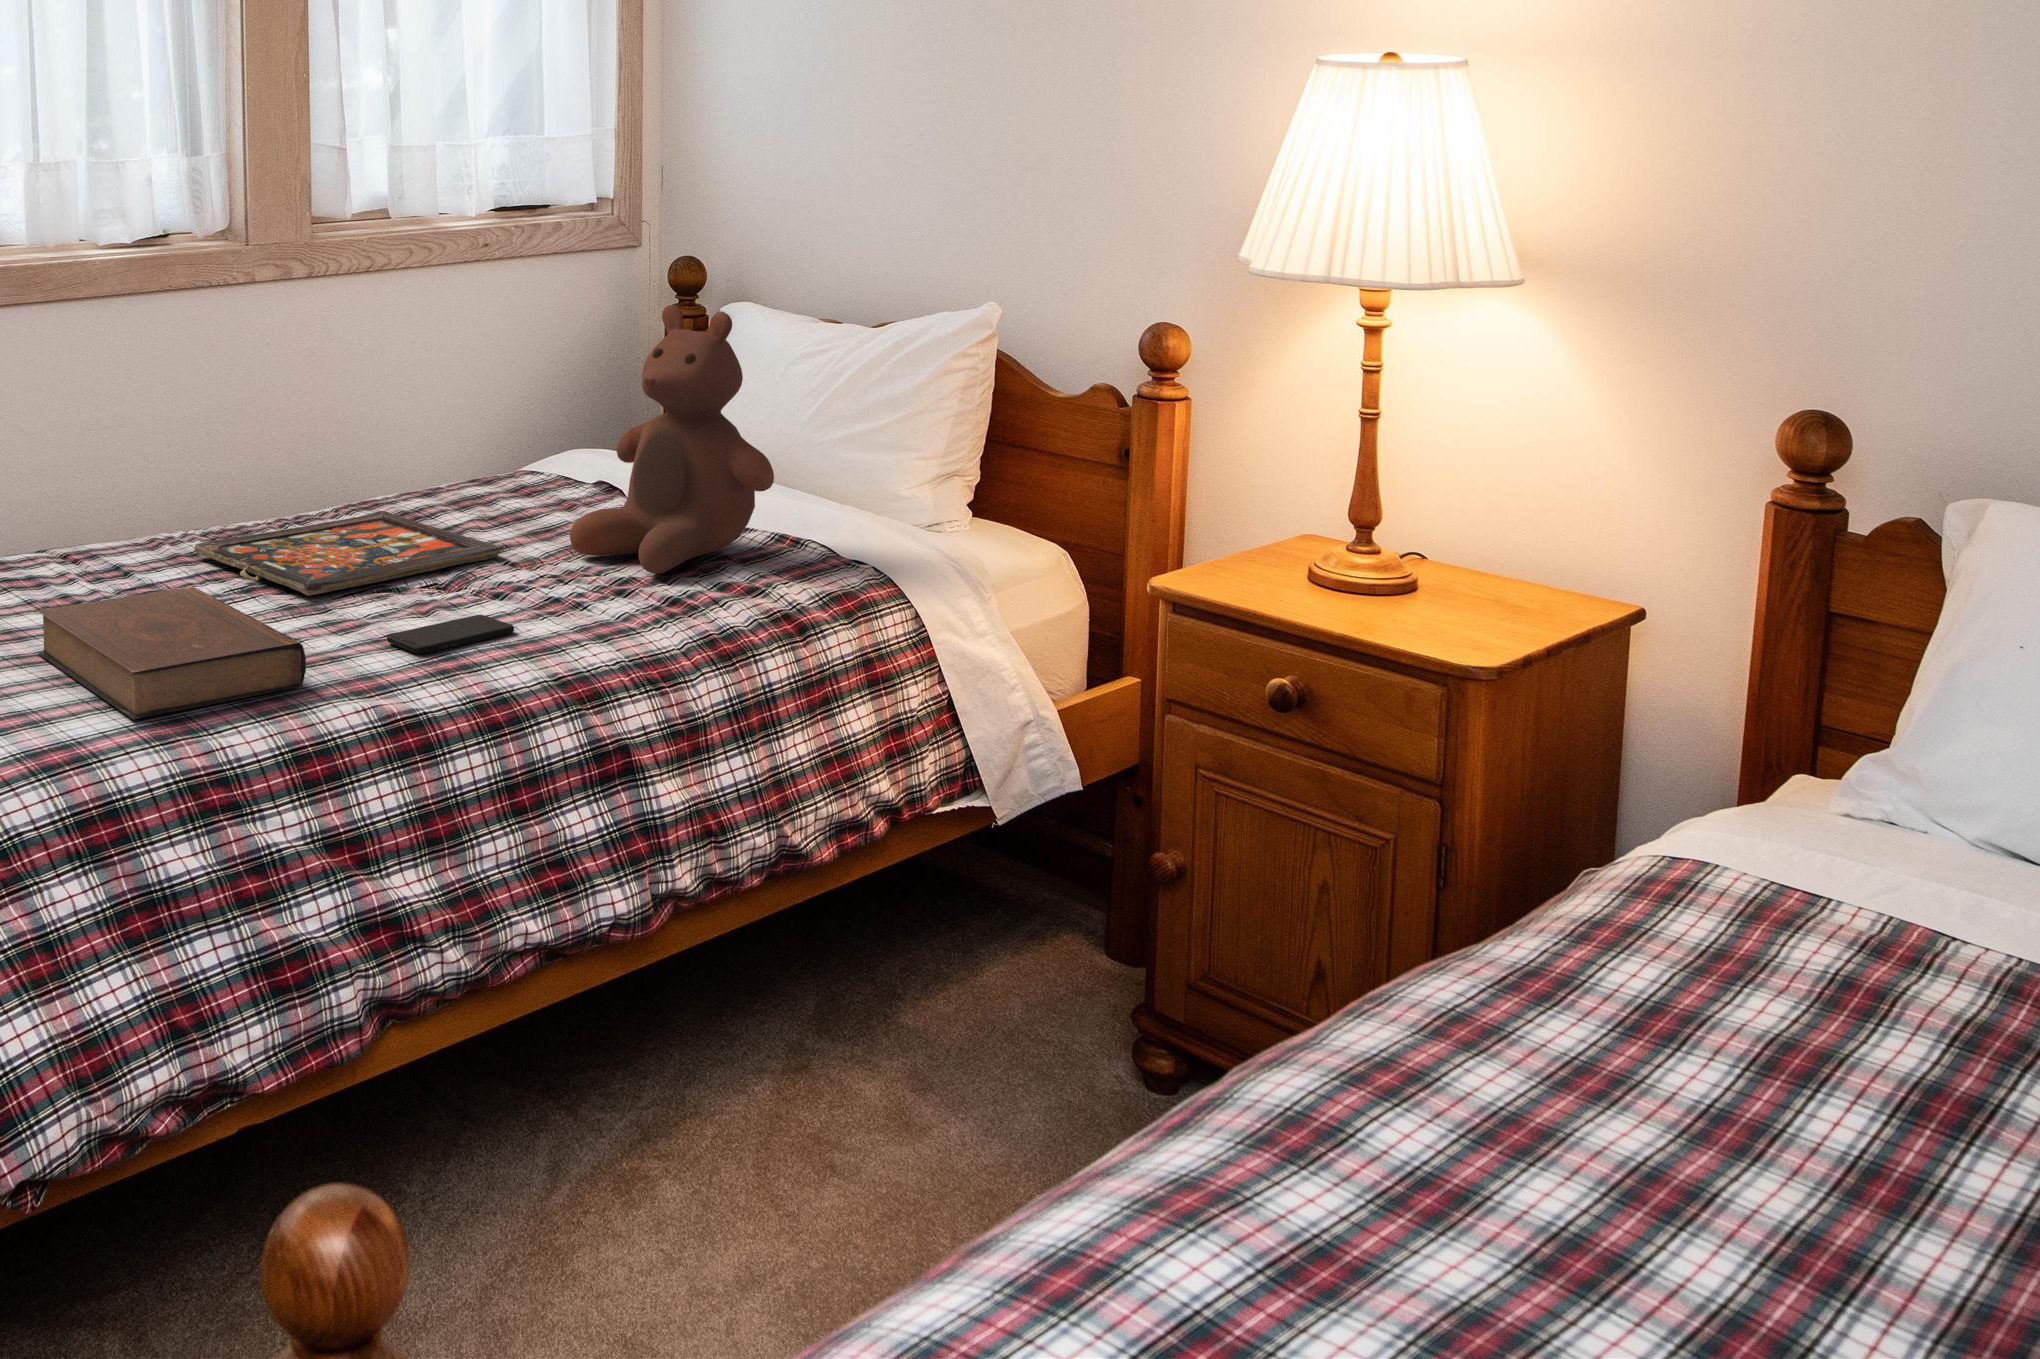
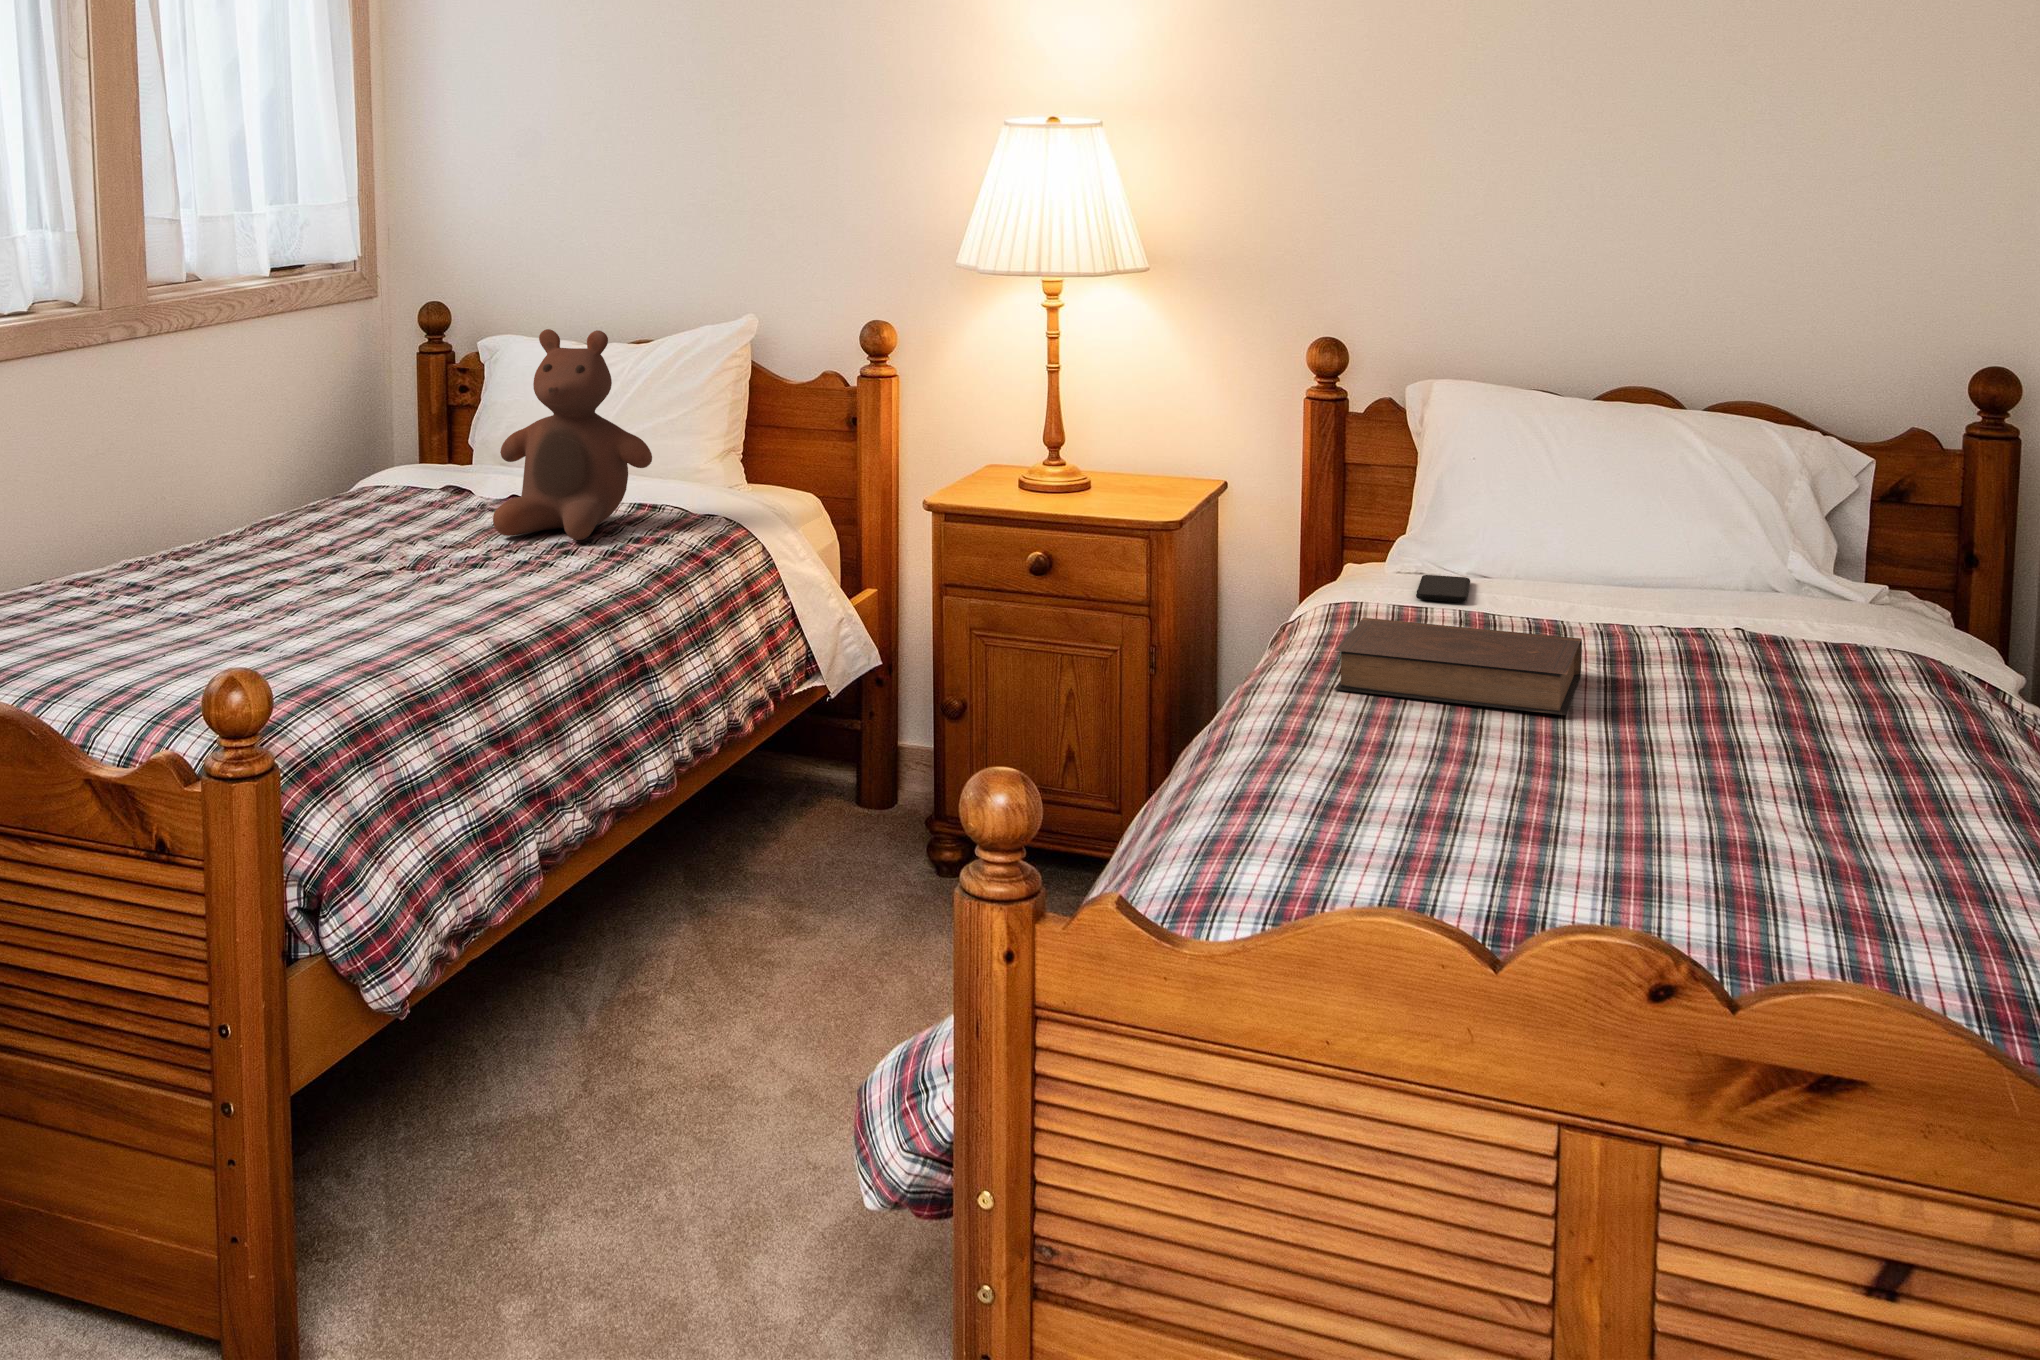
board game: present [195,511,501,595] -> none [191,526,442,585]
book: present [37,586,306,719] -> present [1334,618,1582,715]
smartphone: present [387,615,514,654] -> present [1416,575,1470,602]

